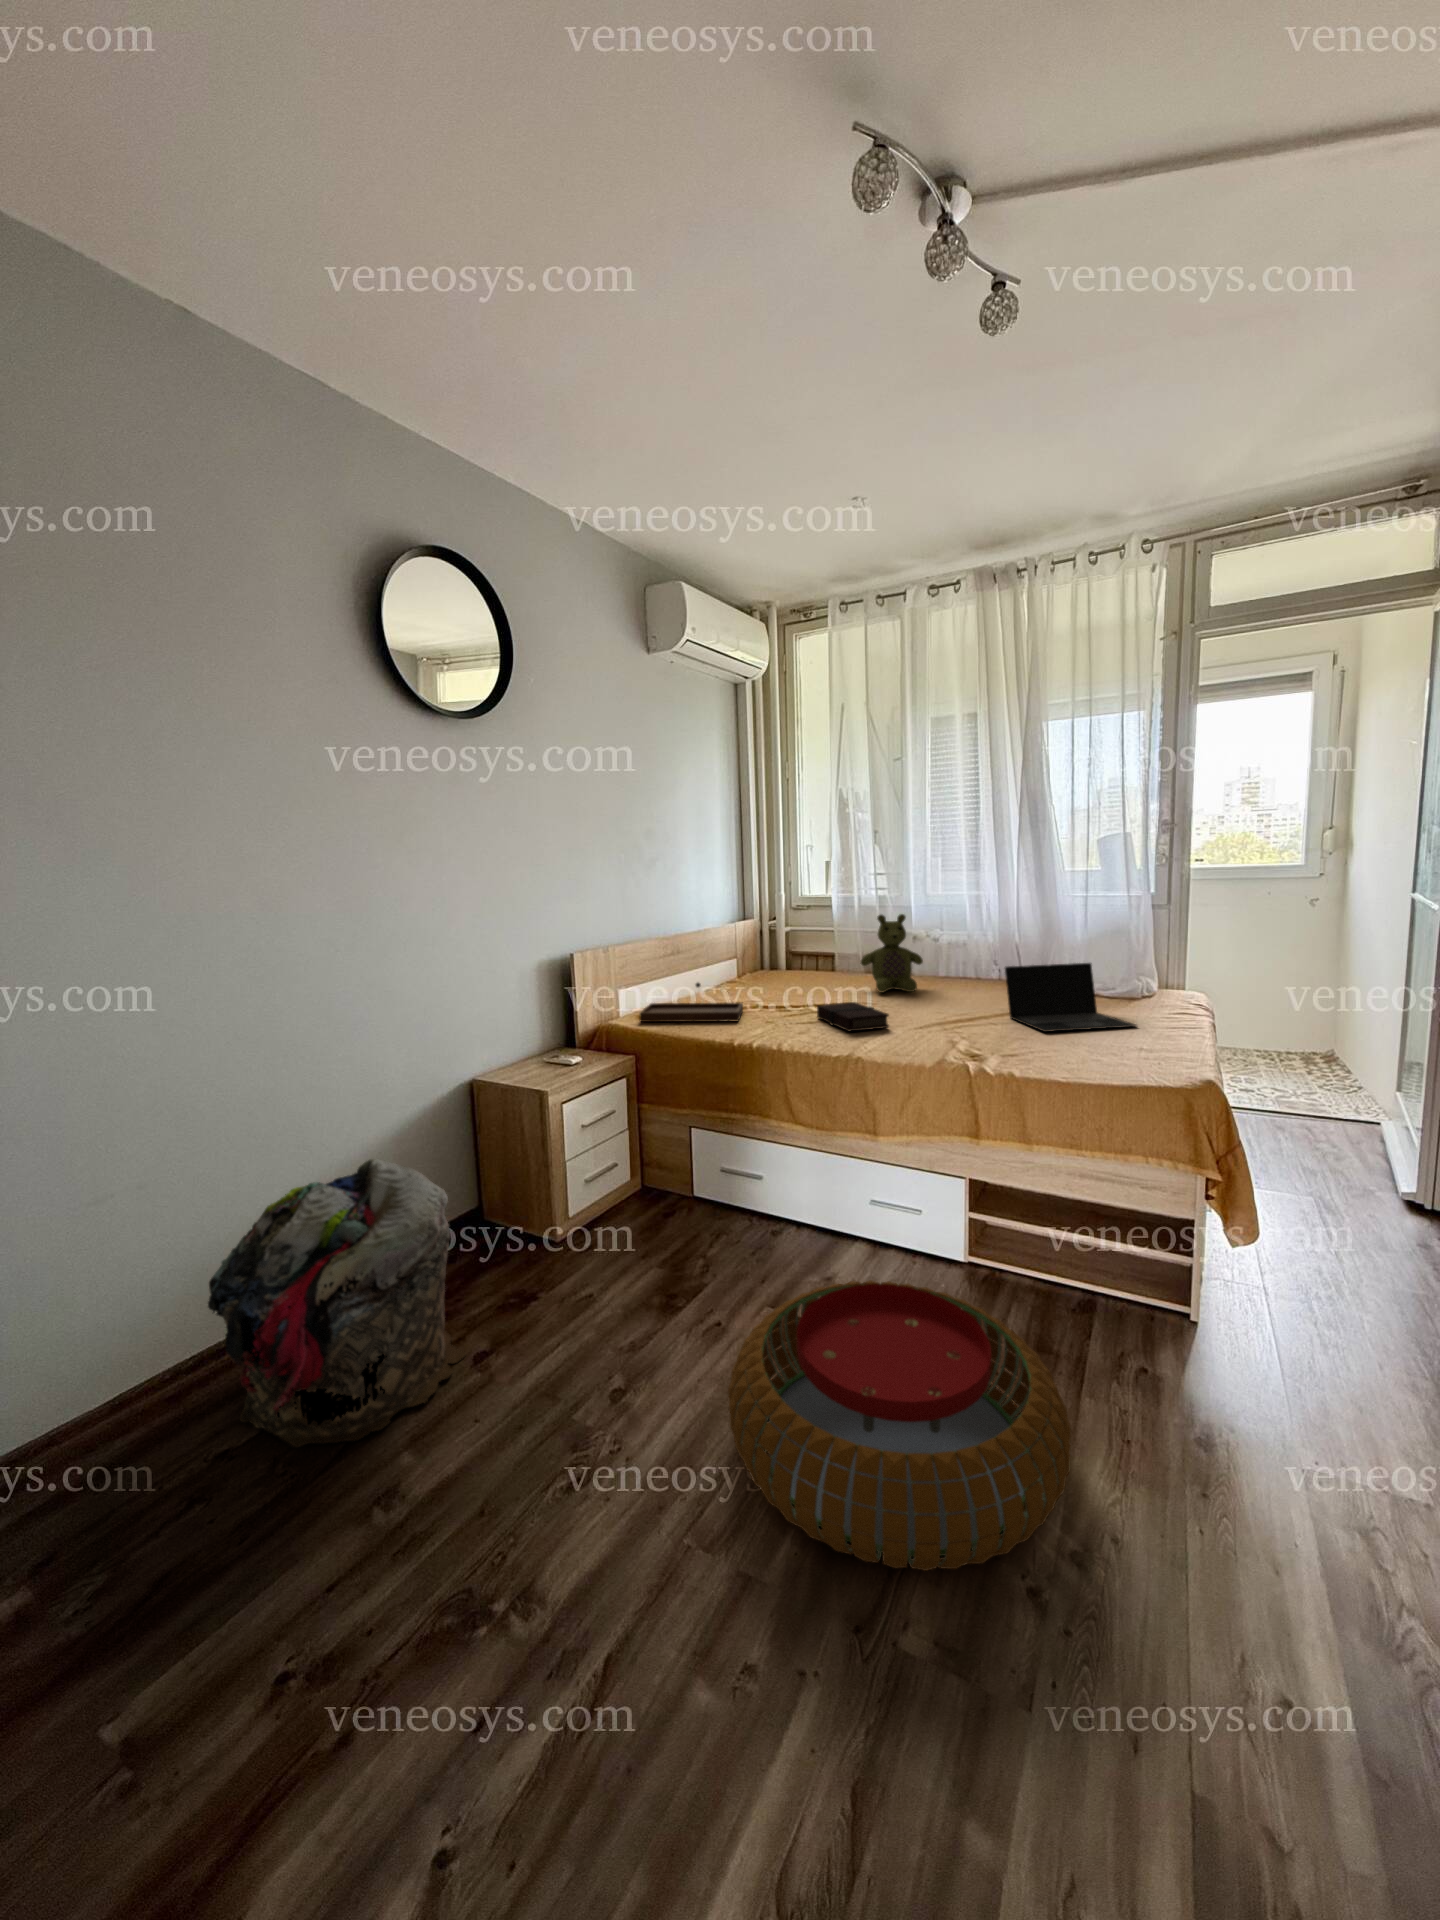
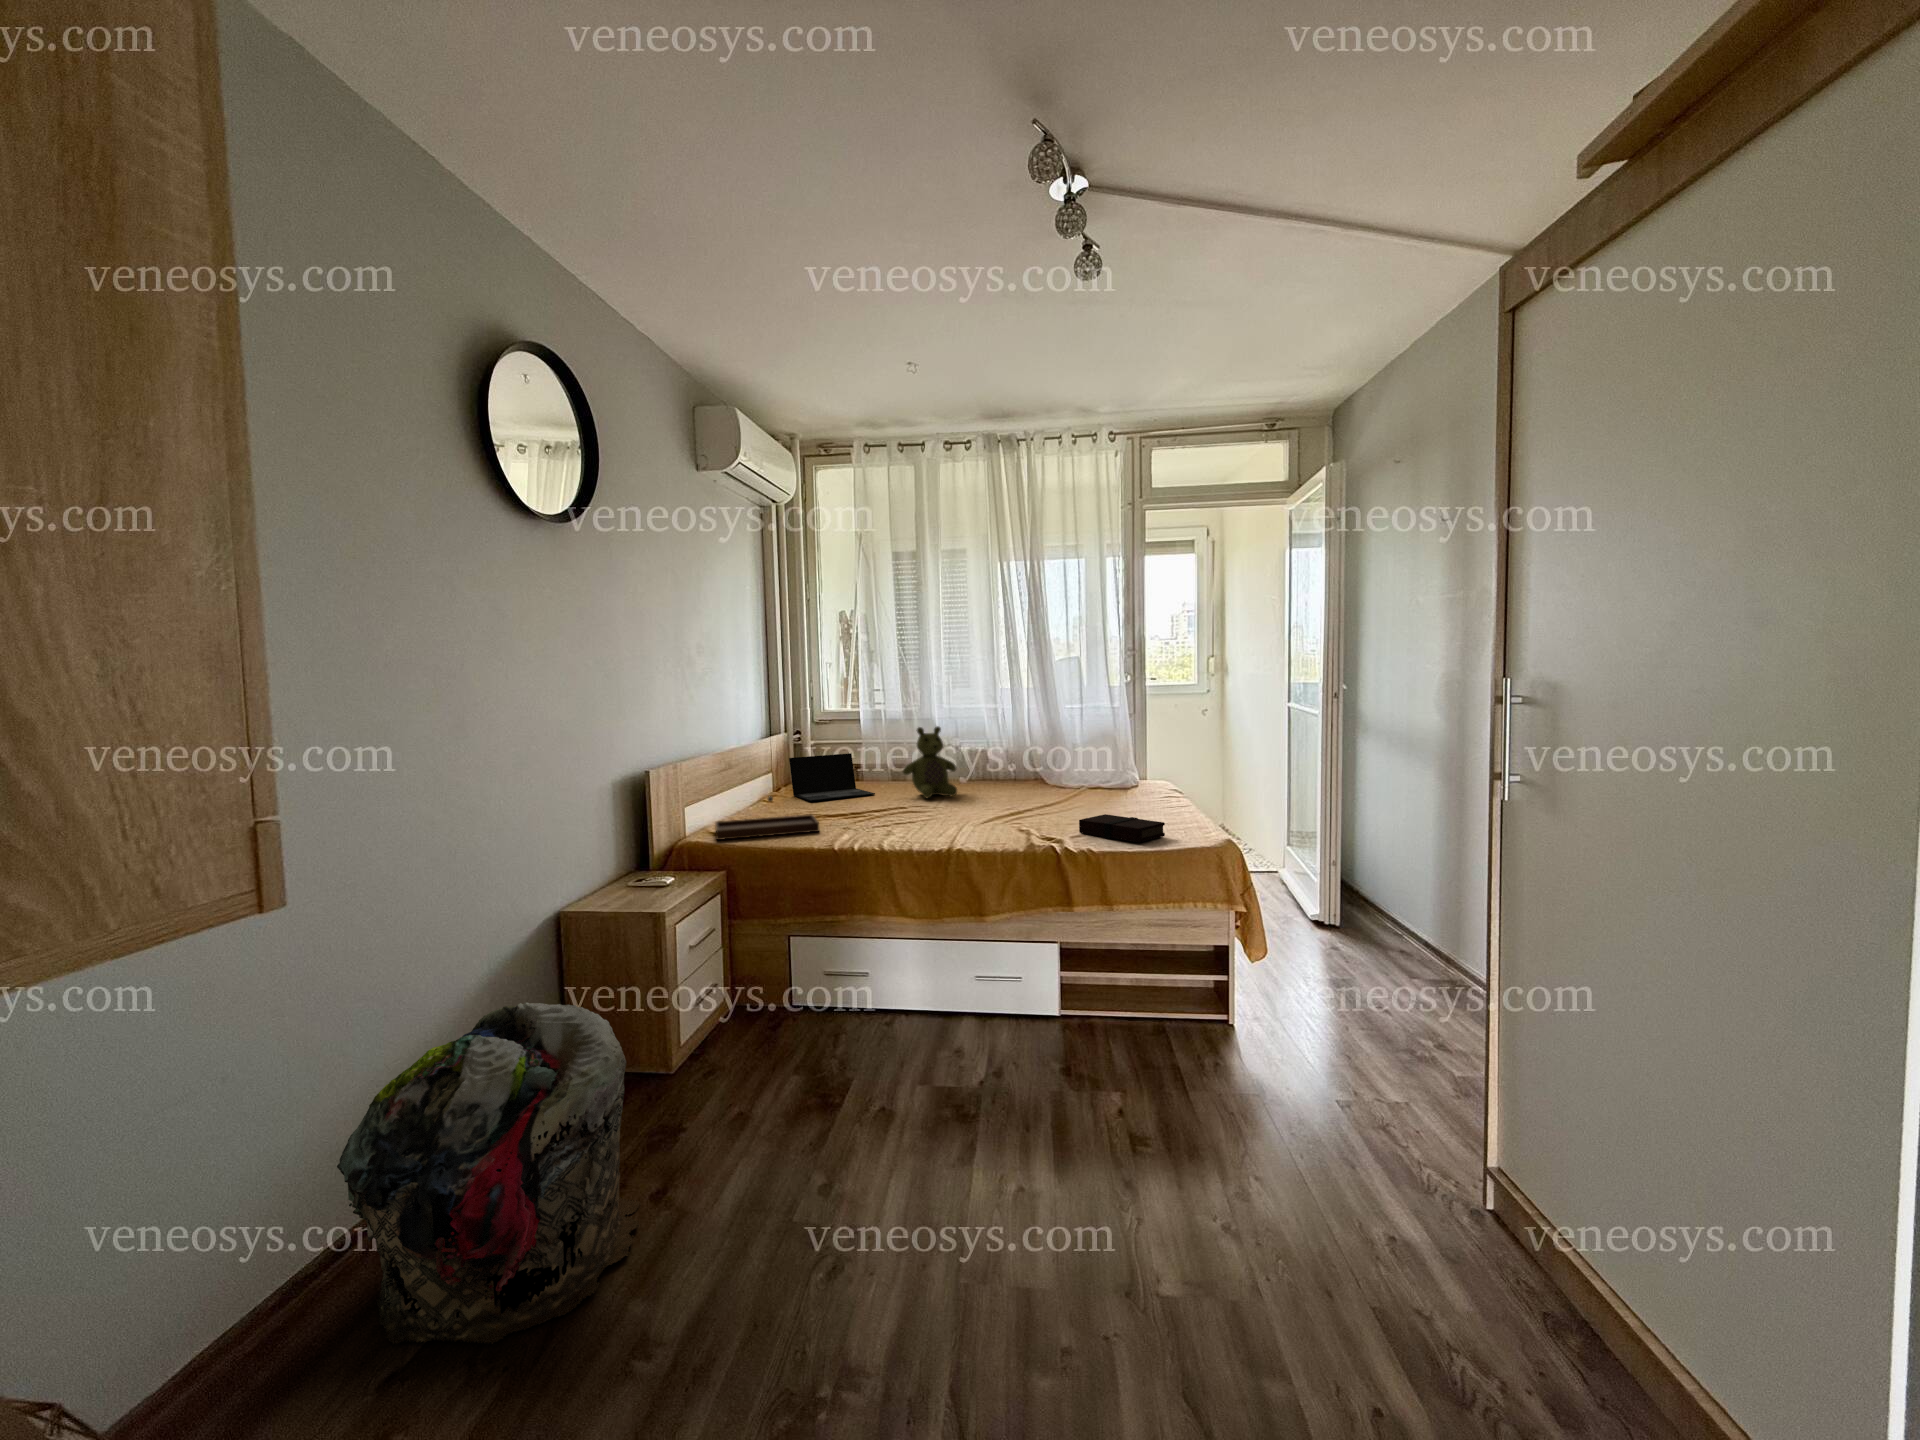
laptop: present [1005,963,1137,1032] -> present [789,753,875,801]
book: present [817,1002,889,1031] -> present [1079,814,1165,843]
pouf: present [728,1280,1071,1571] -> none [945,1029,1225,1242]

